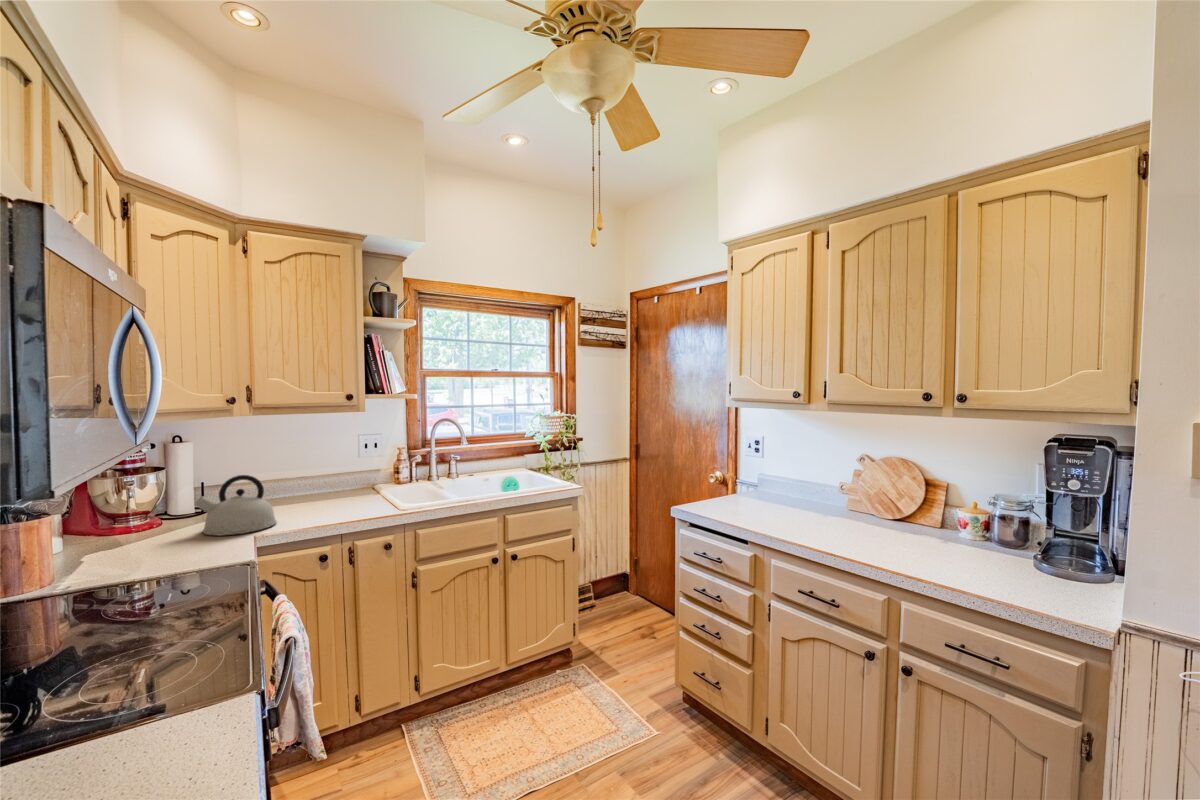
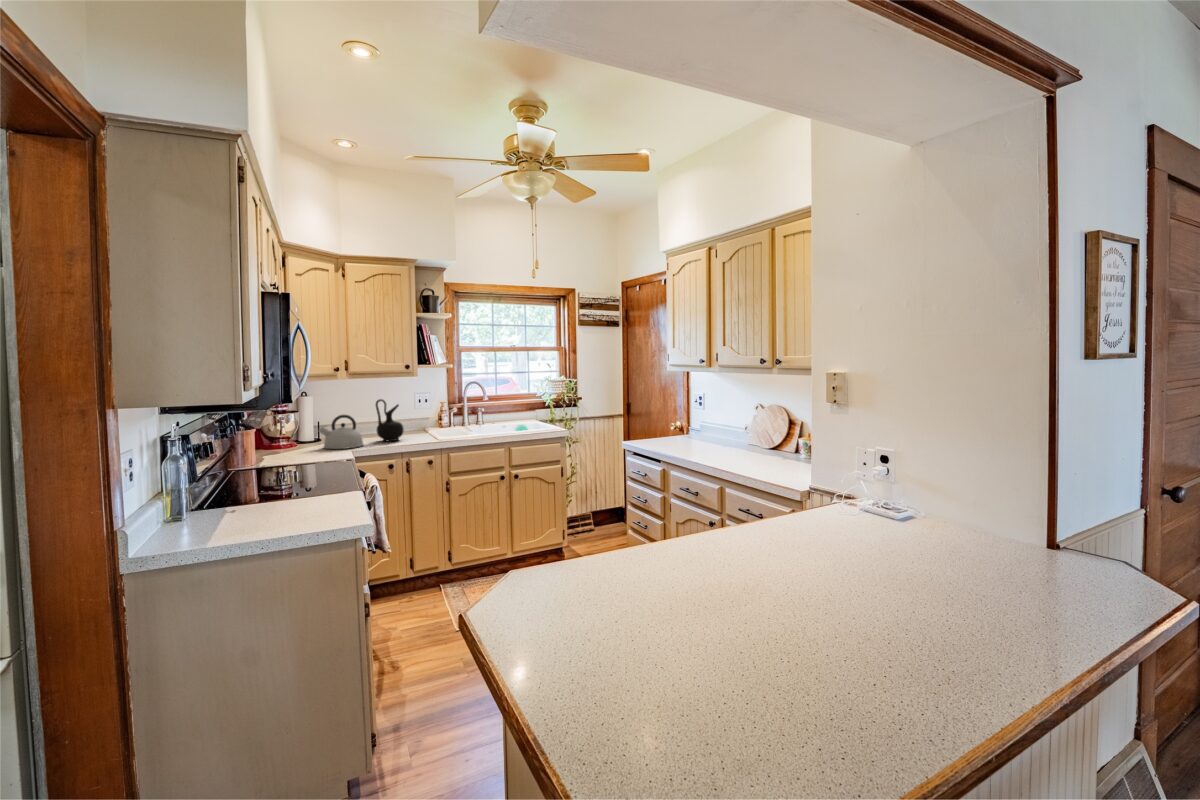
ceramic jug: none [299,447,343,512] -> present [376,399,404,441]

